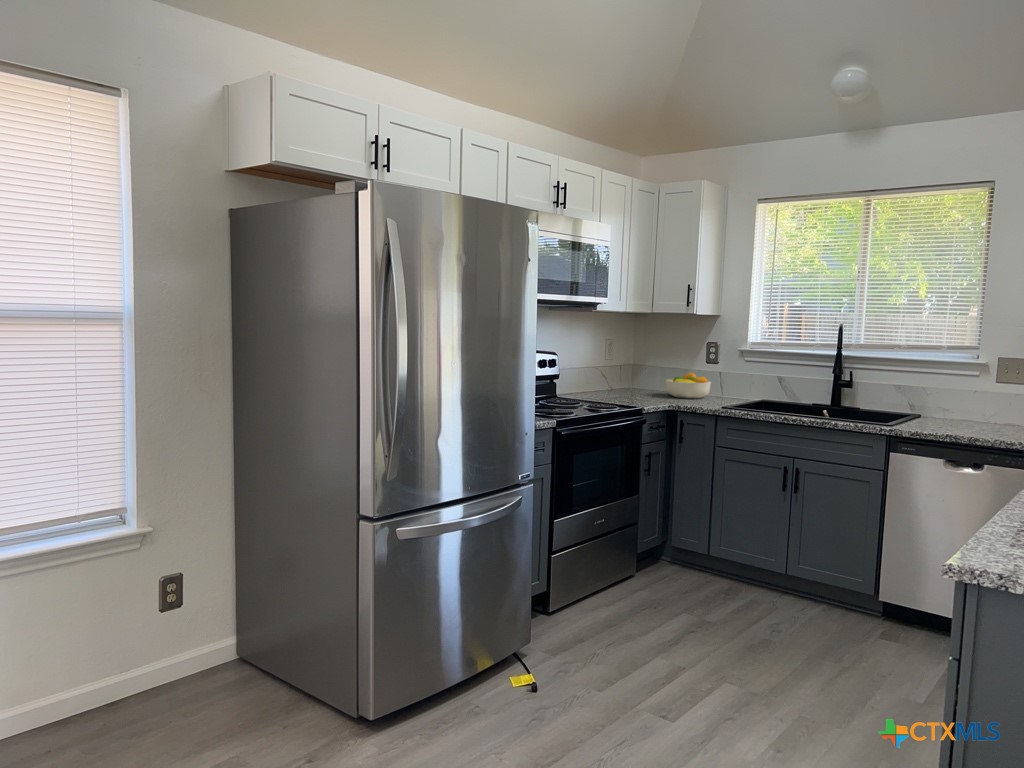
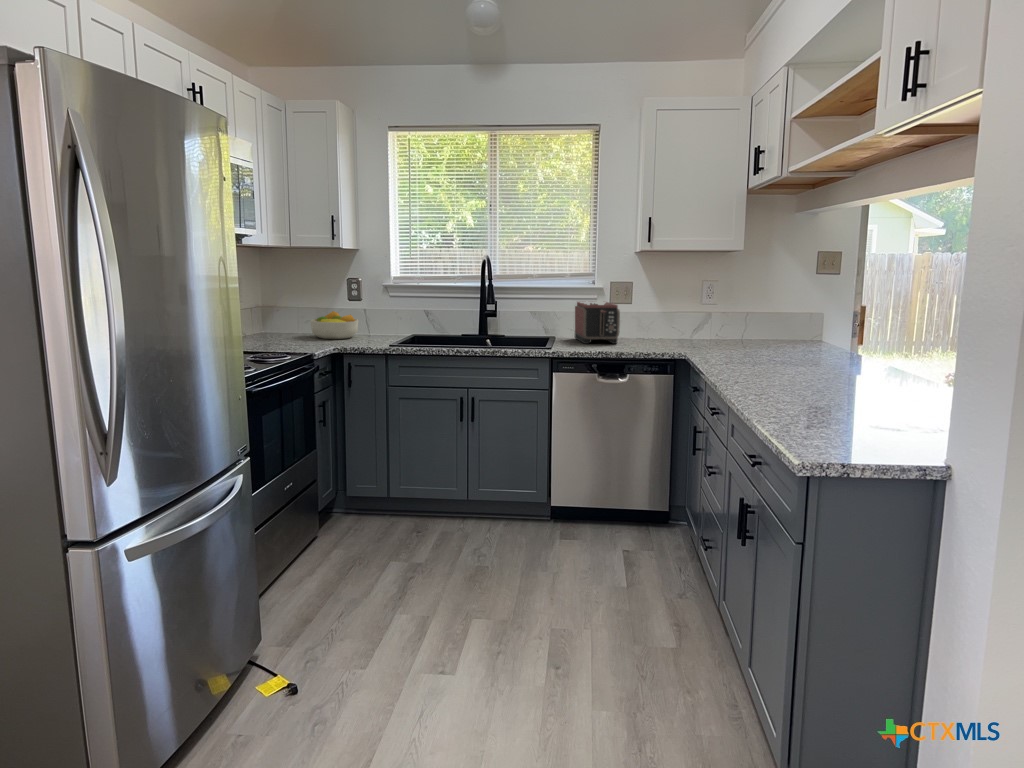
toaster: none [946,378,998,429] -> present [574,302,620,344]

